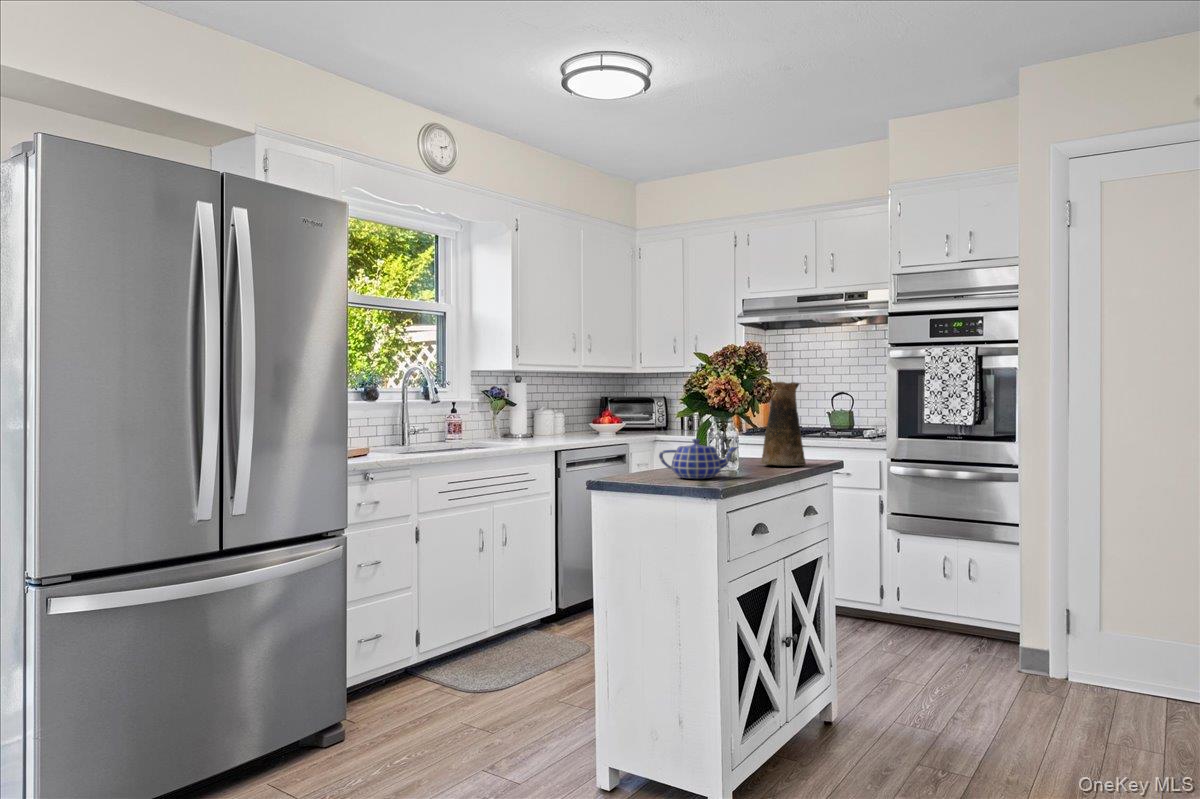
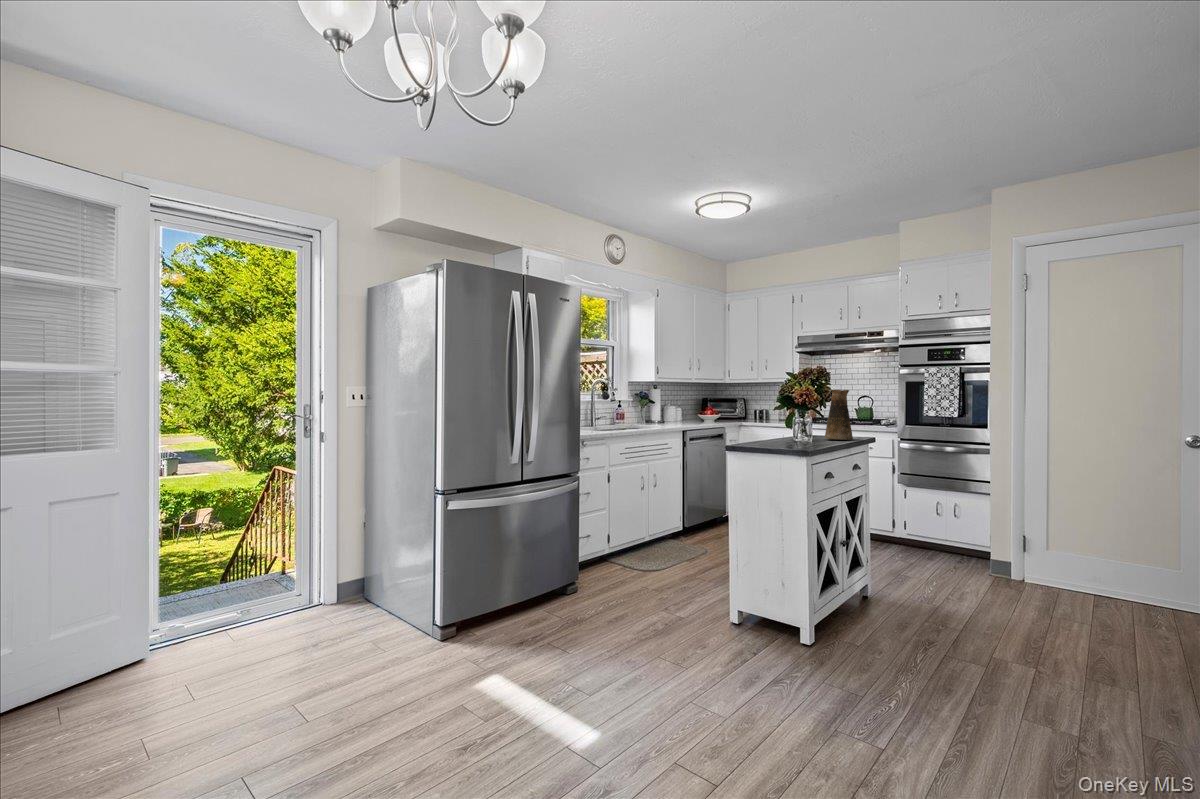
teapot: present [659,439,738,479] -> none [768,422,816,445]

